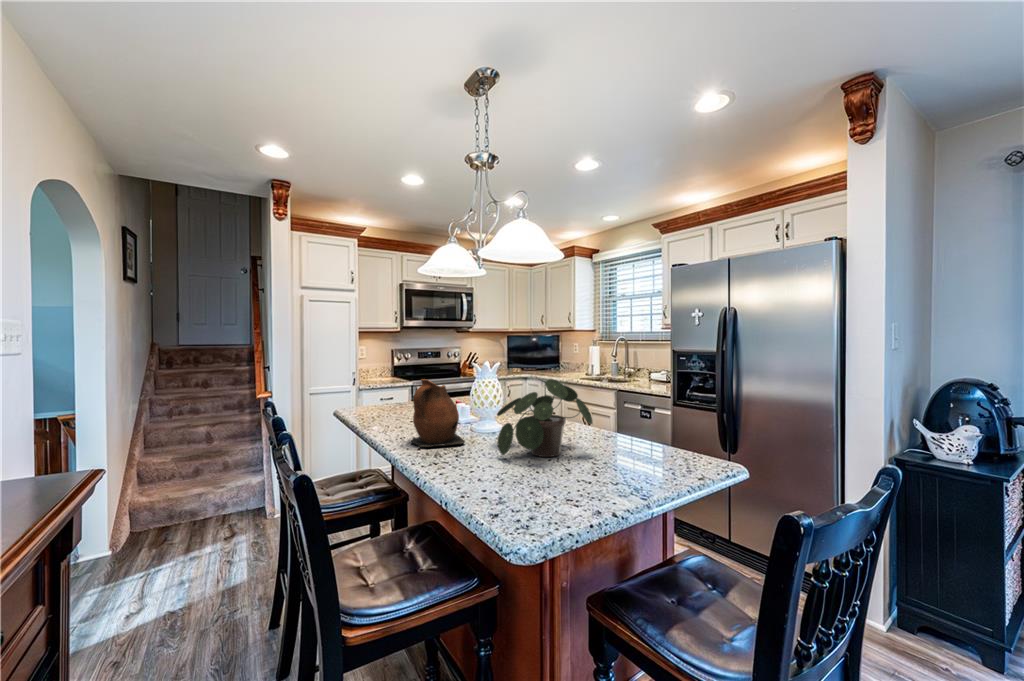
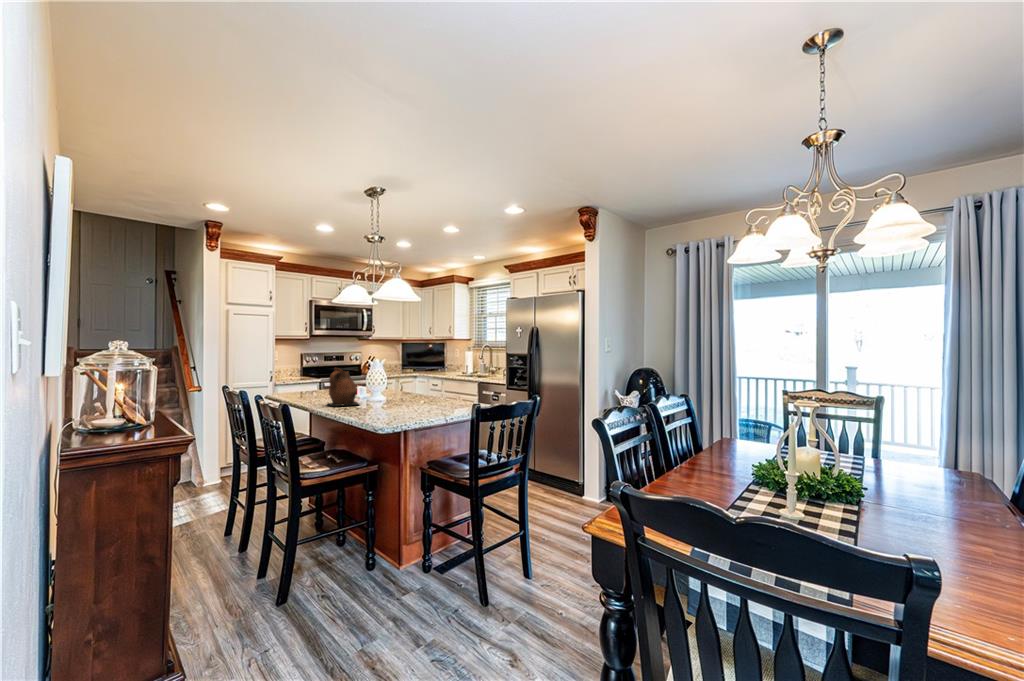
potted plant: present [497,380,592,457] -> none [378,366,431,408]

